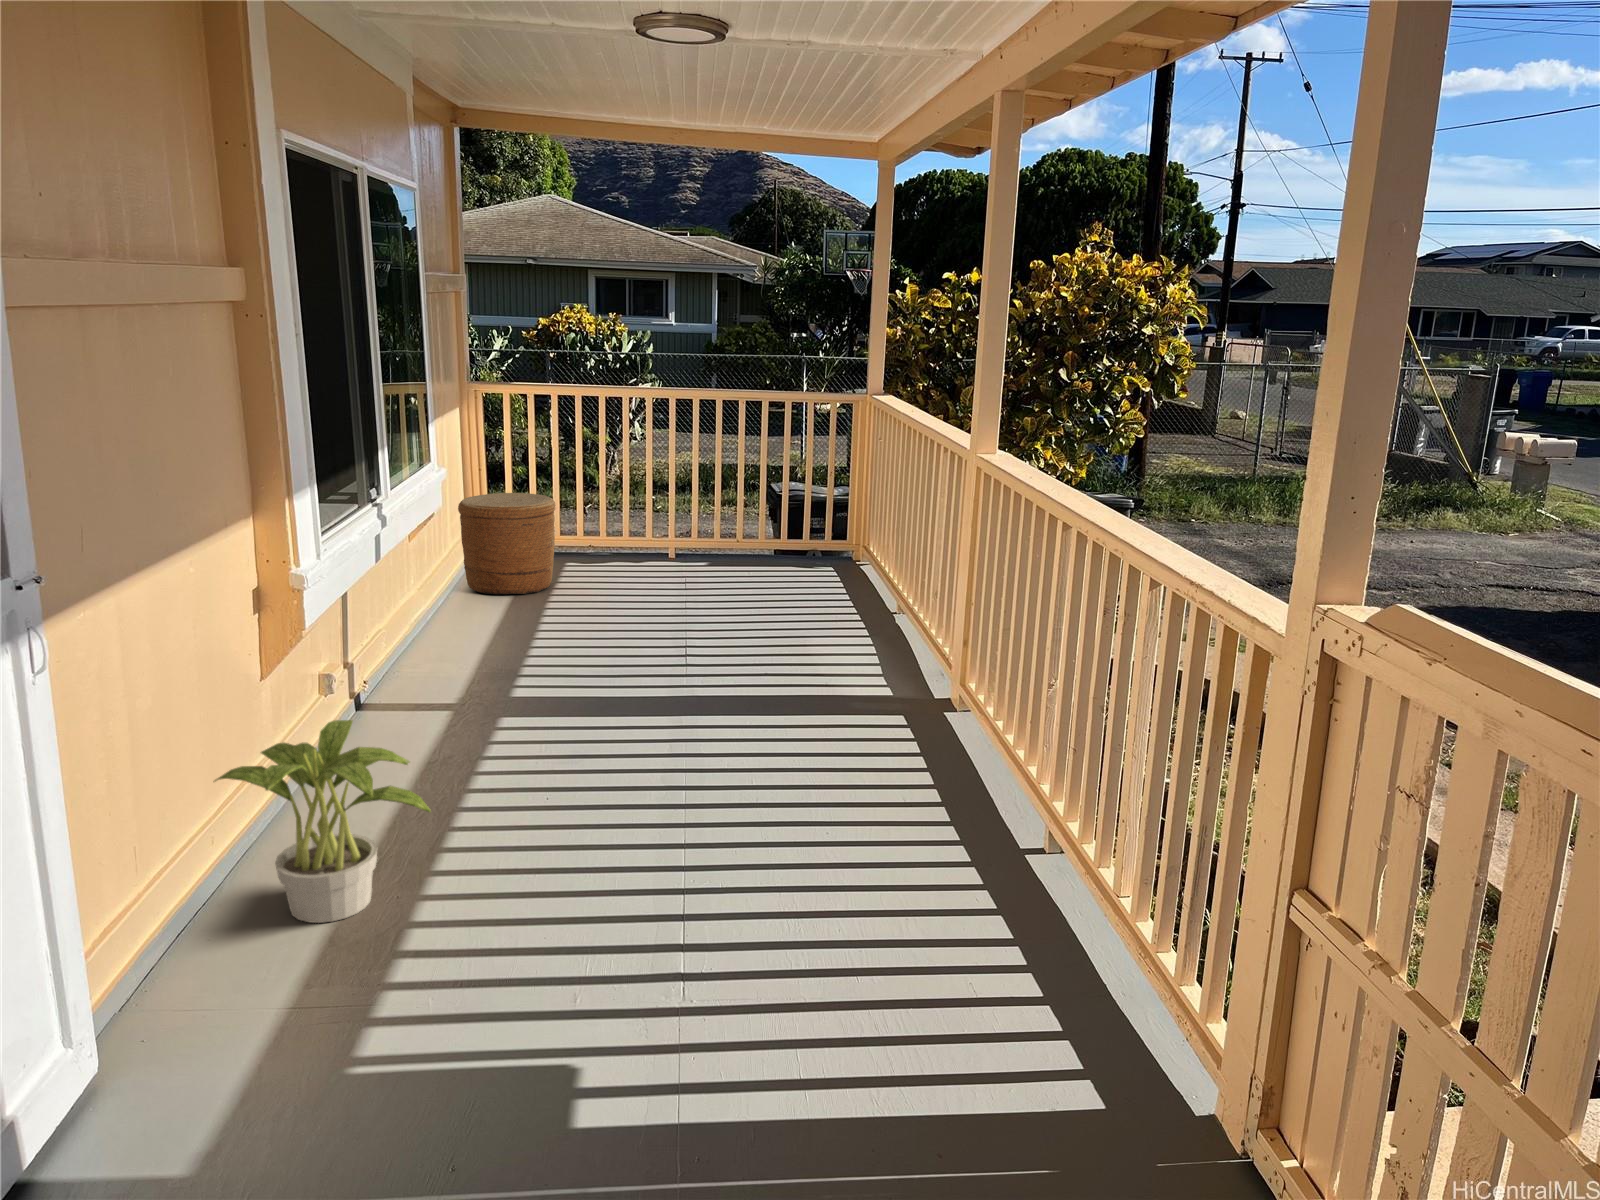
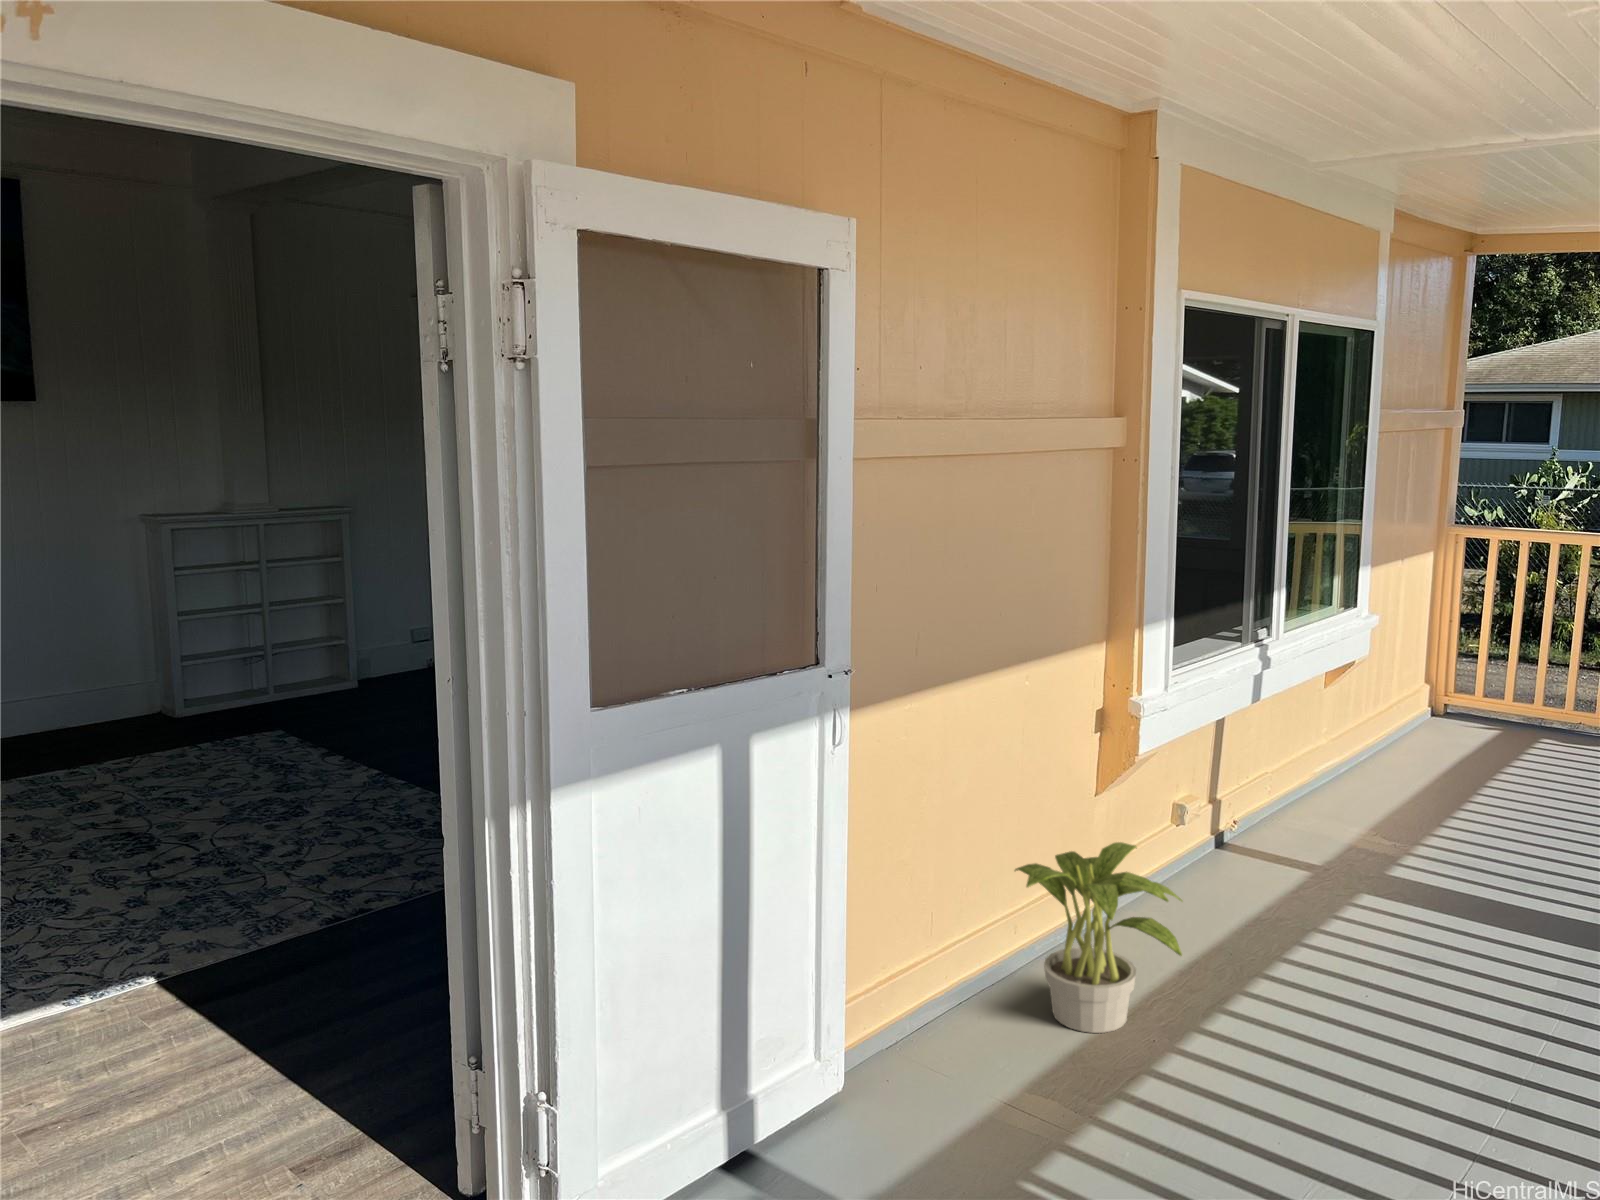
woven basket: present [458,493,556,594] -> none [1404,648,1527,766]

